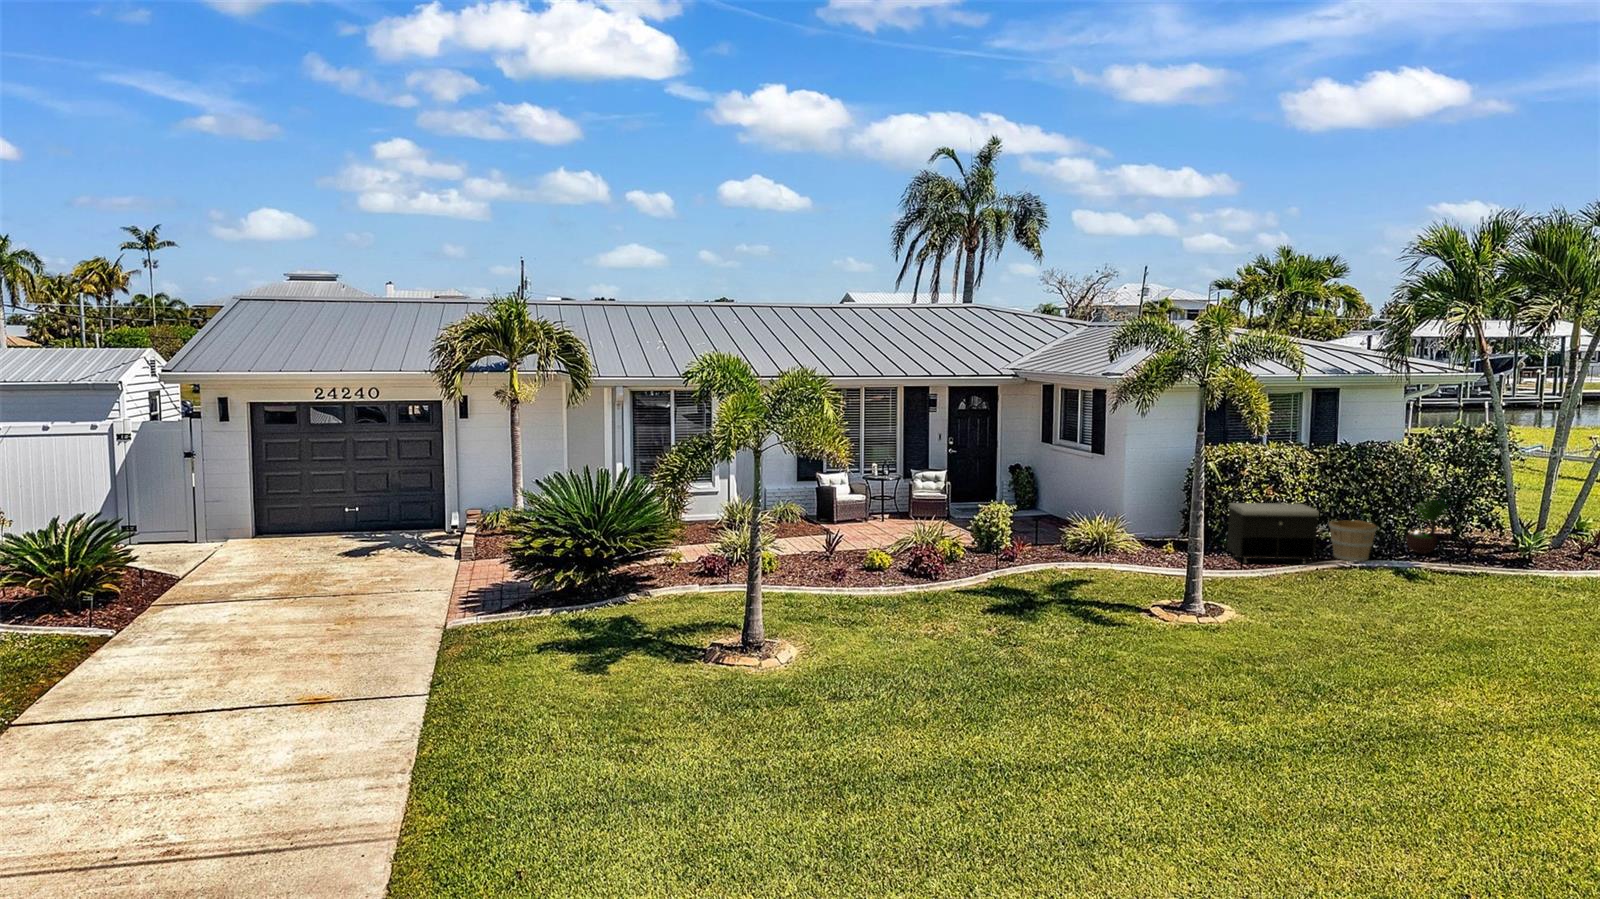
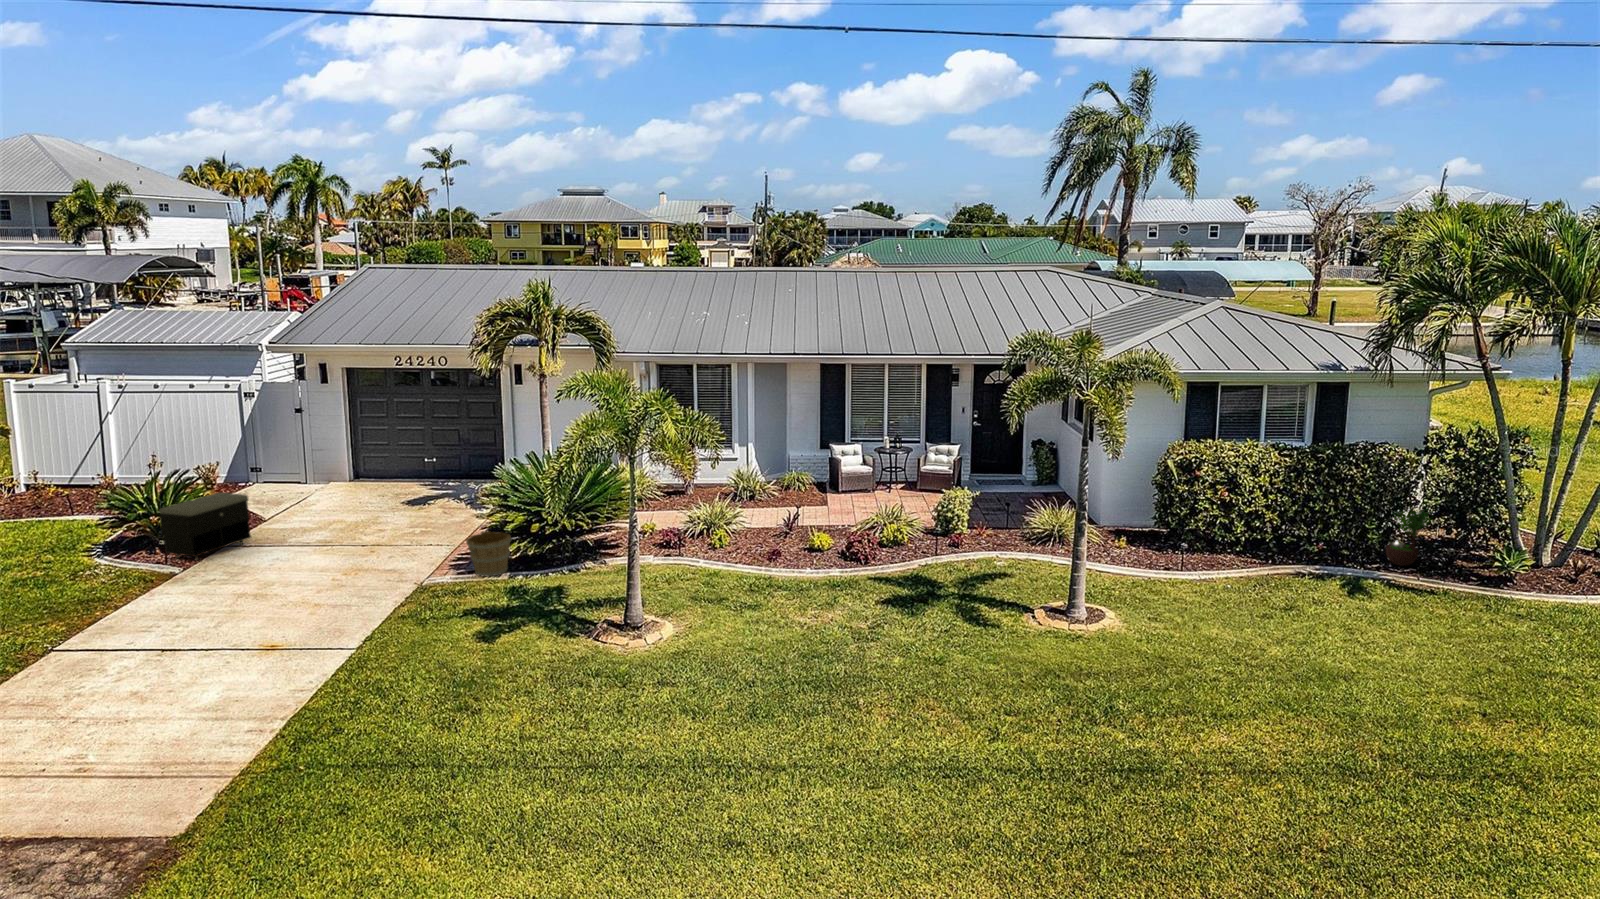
storage bench: present [1227,503,1319,564] -> present [159,493,251,560]
wooden bucket: present [1329,520,1377,562] -> present [466,531,511,576]

